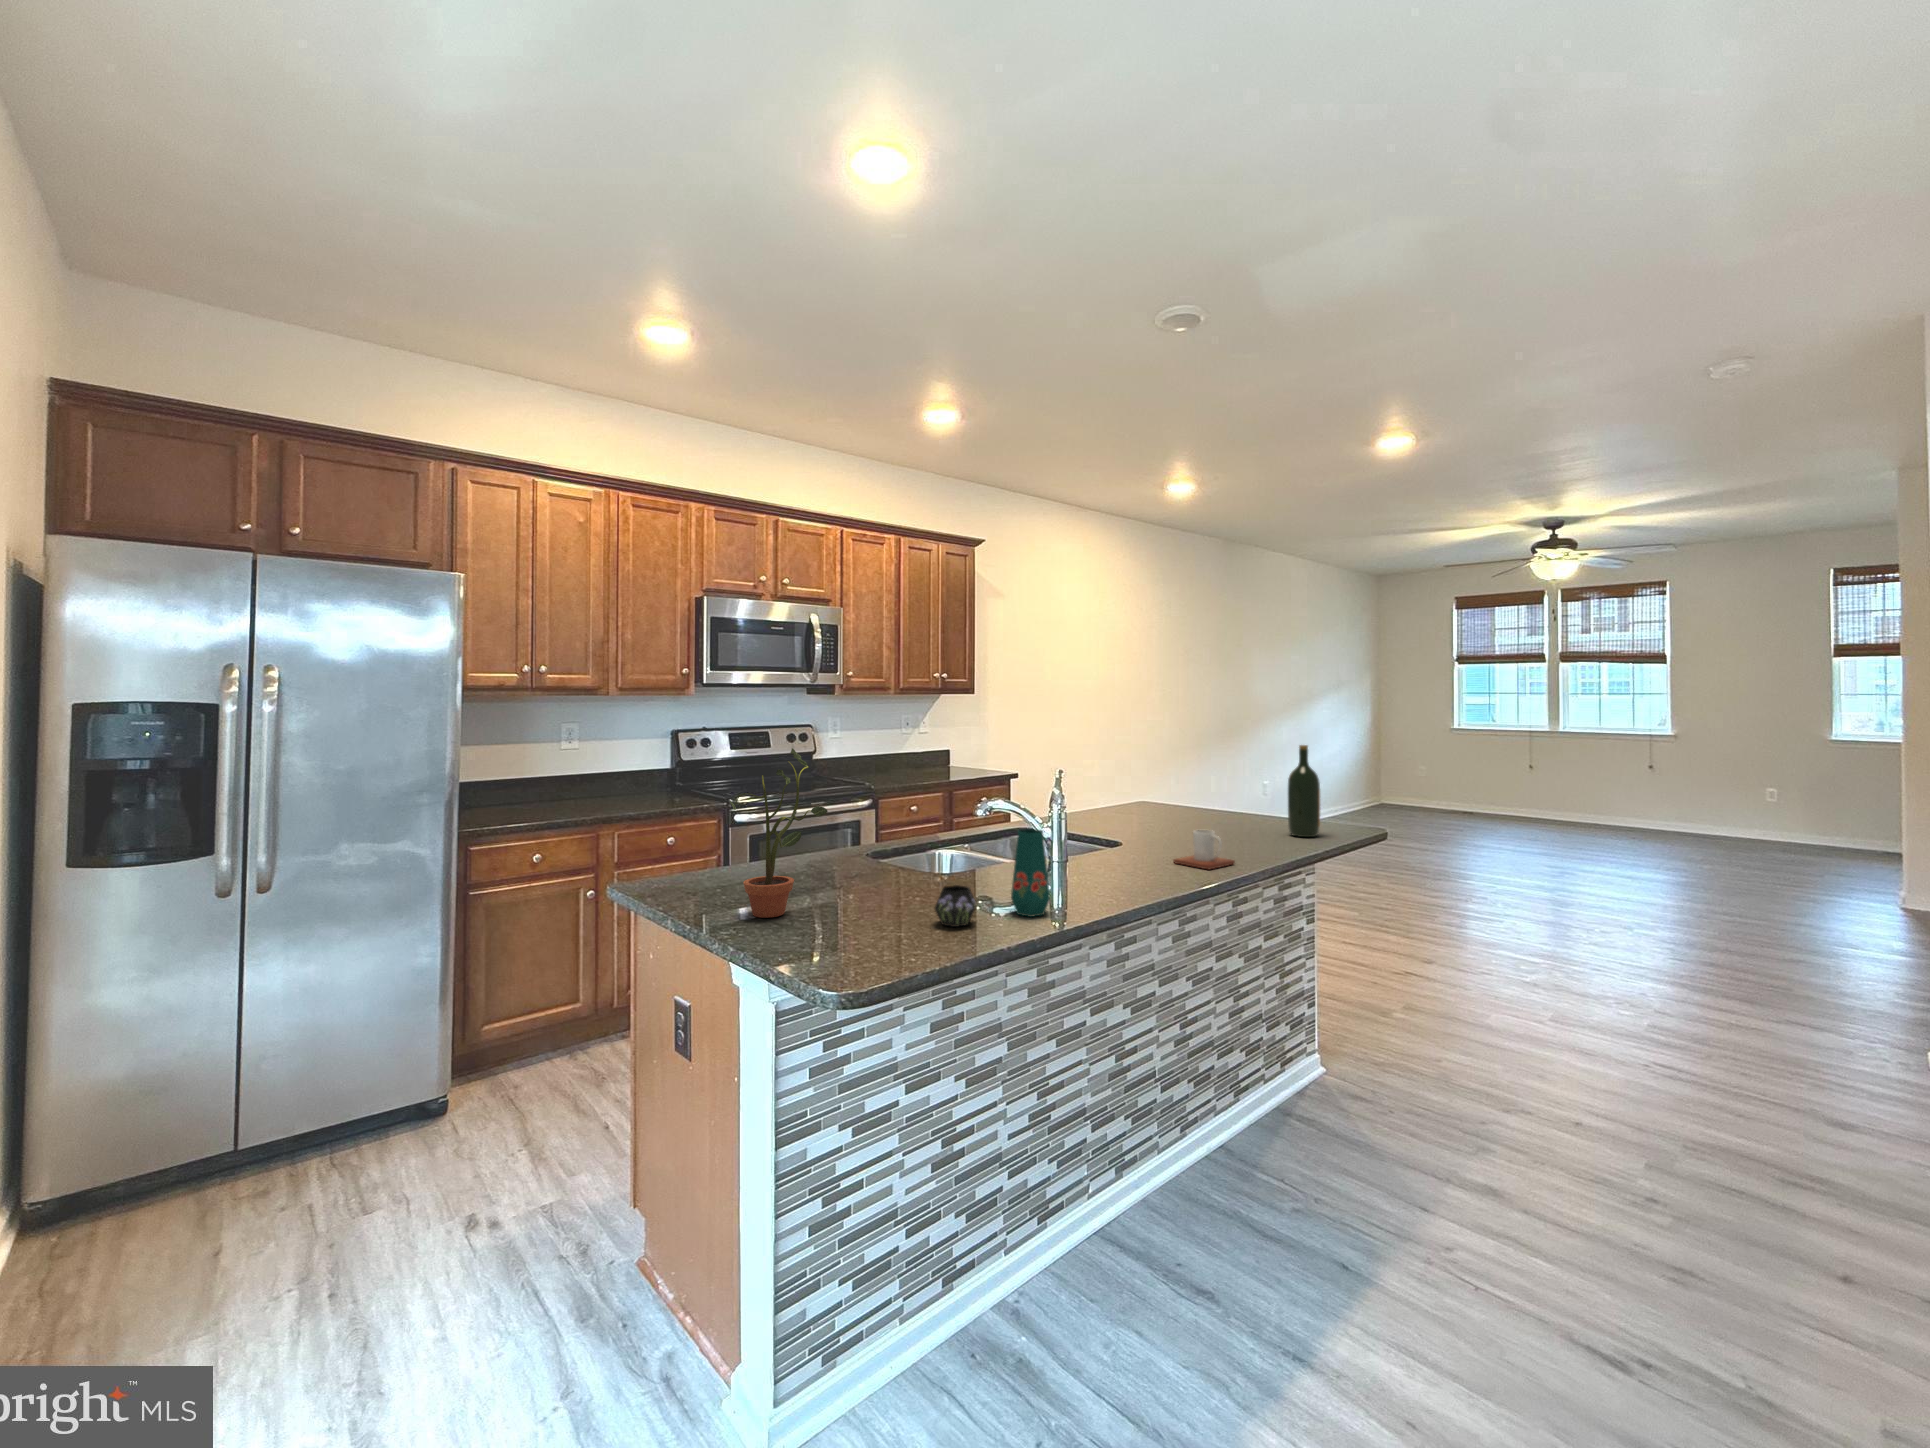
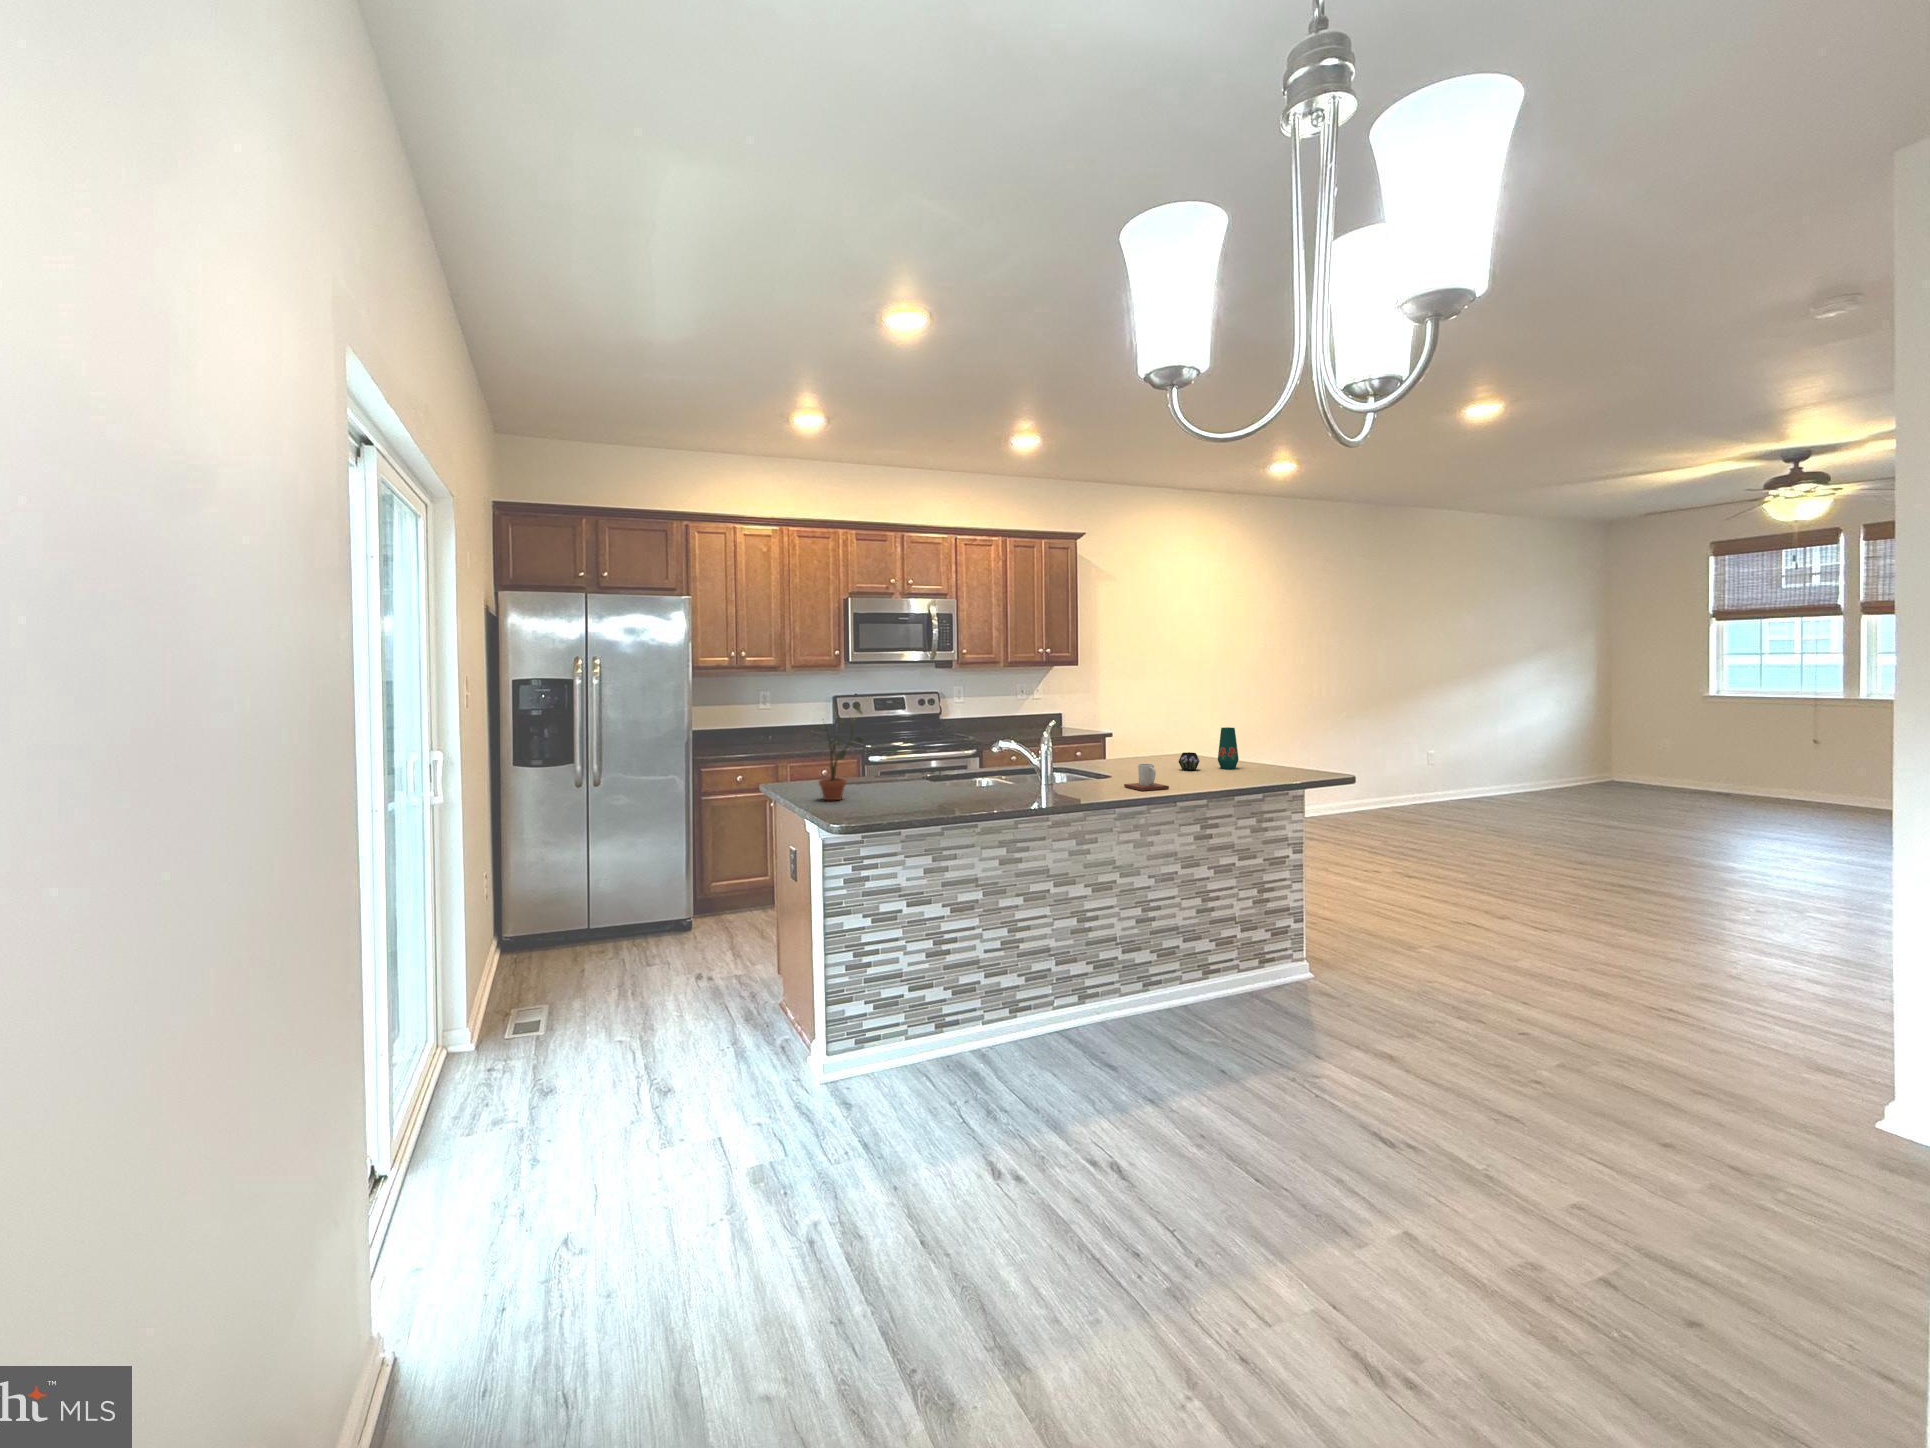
wine bottle: present [1288,745,1320,837] -> none [1254,704,1280,777]
vase: present [935,829,1050,927] -> present [1179,727,1239,770]

